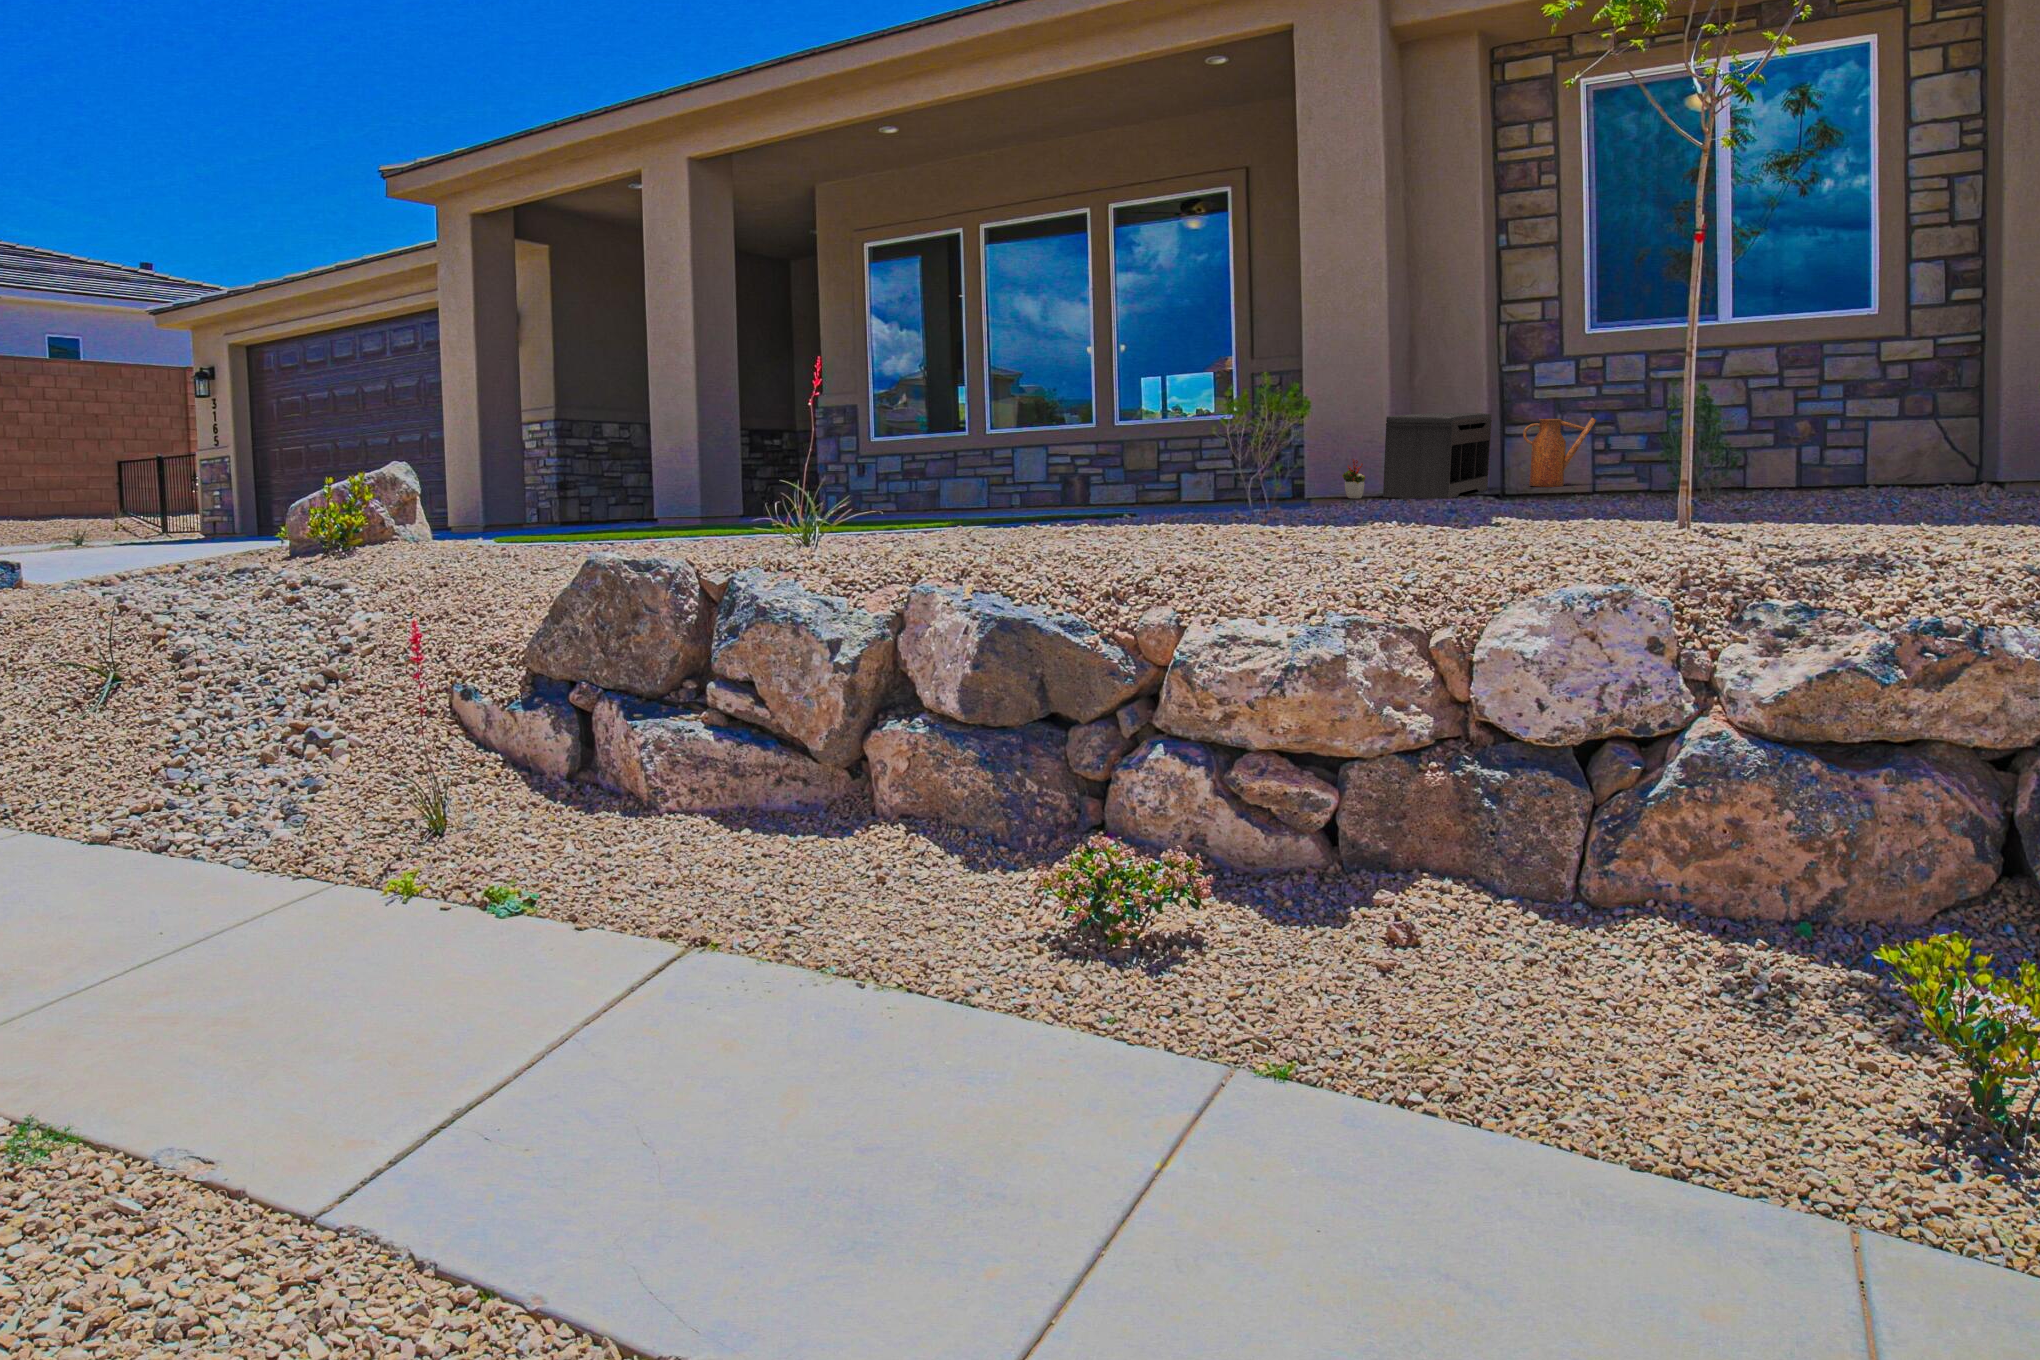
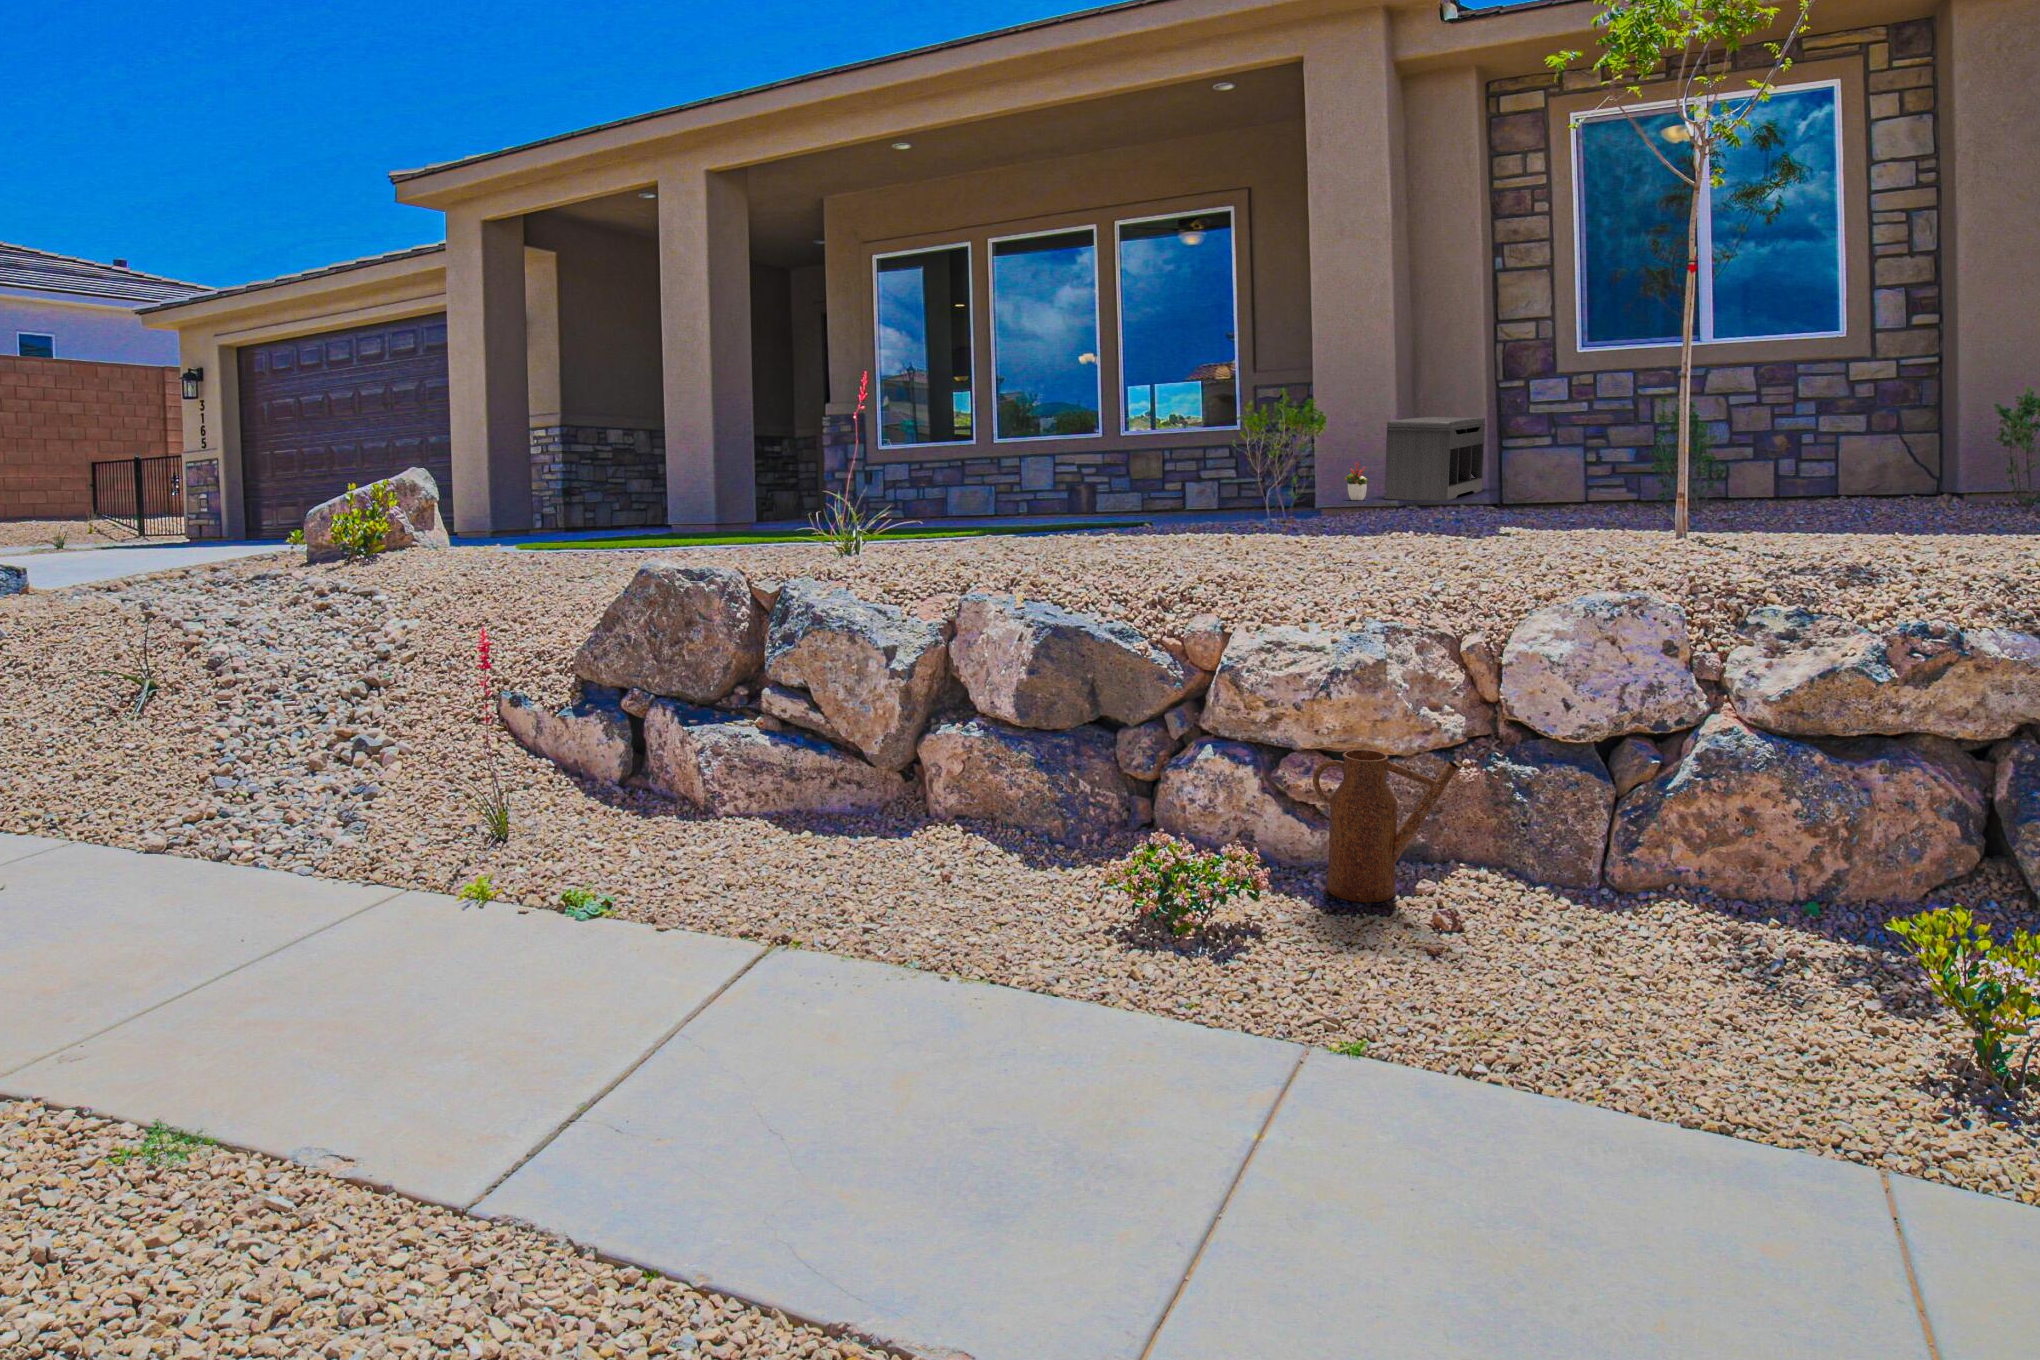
watering can: present [1523,418,1596,487] -> present [1313,750,1458,903]

